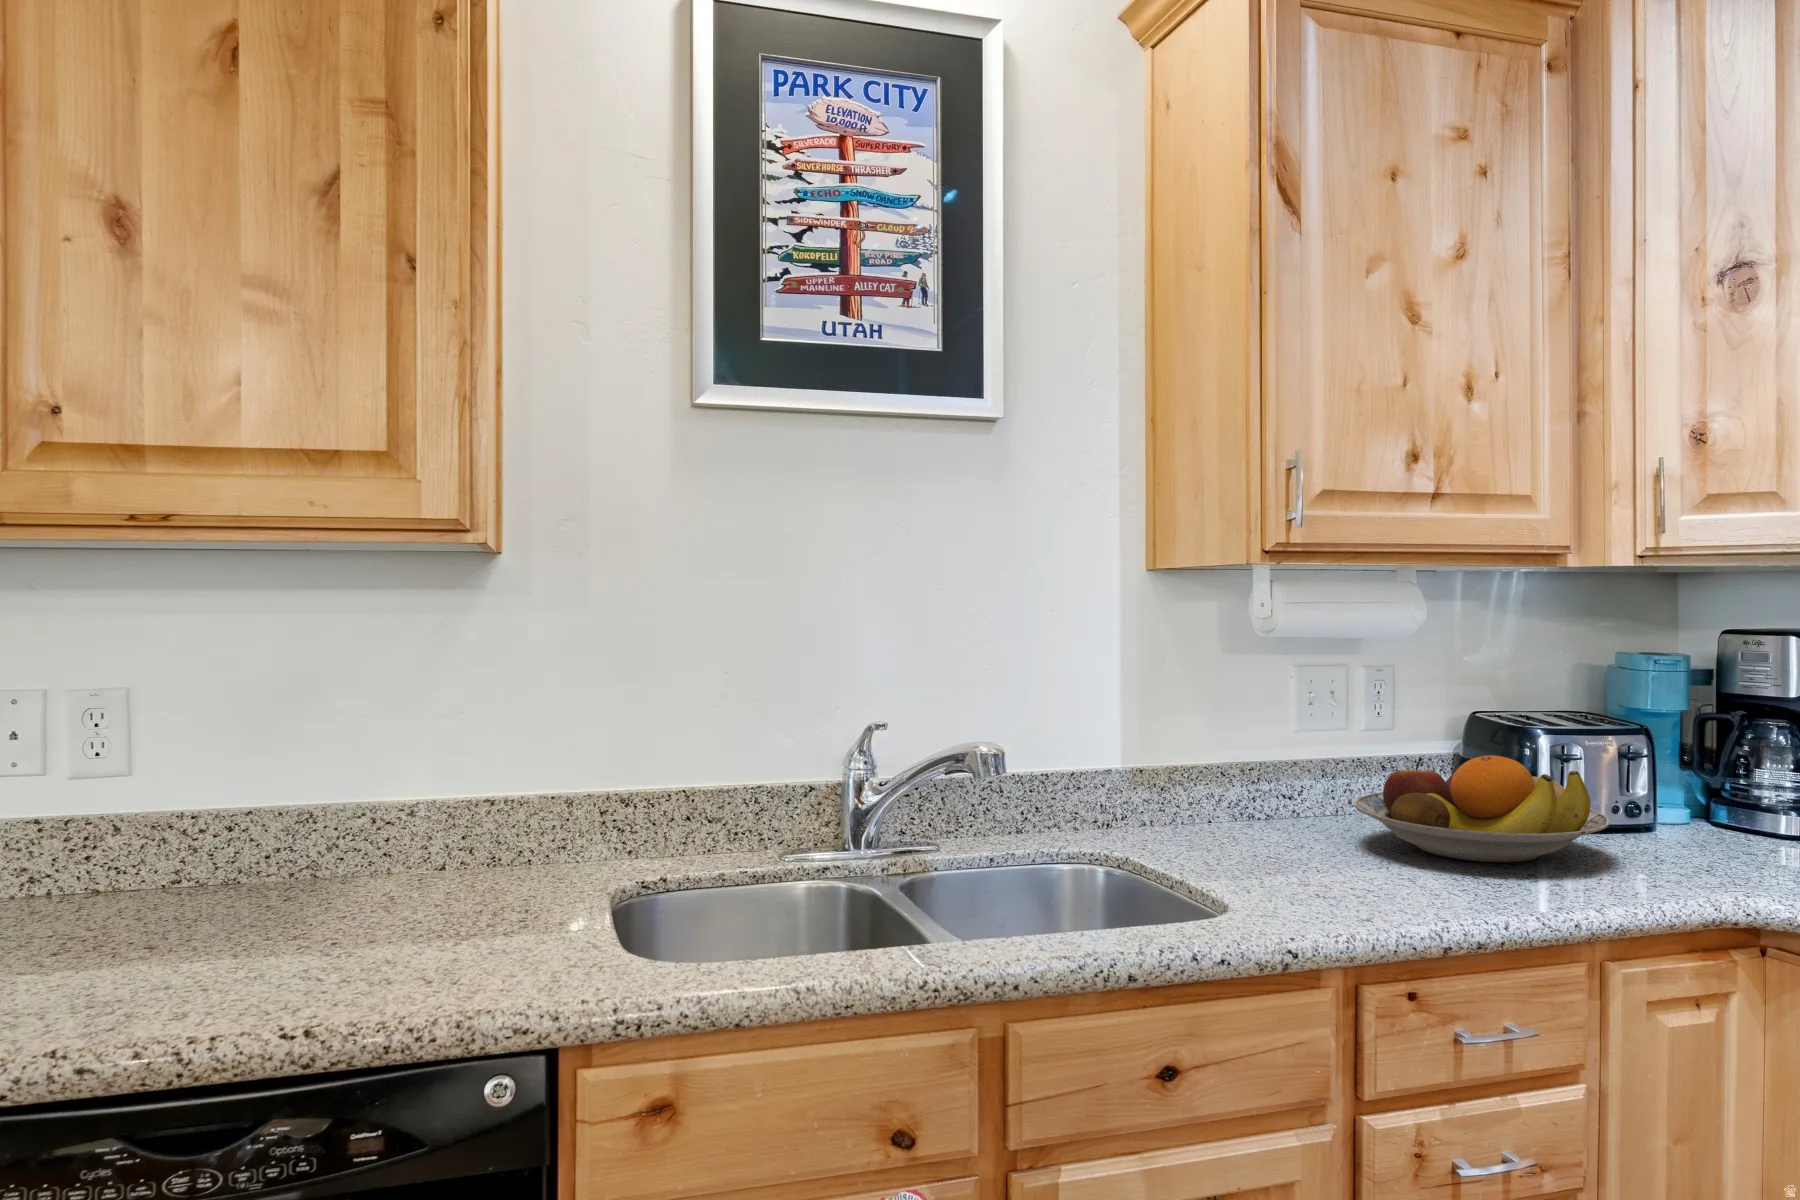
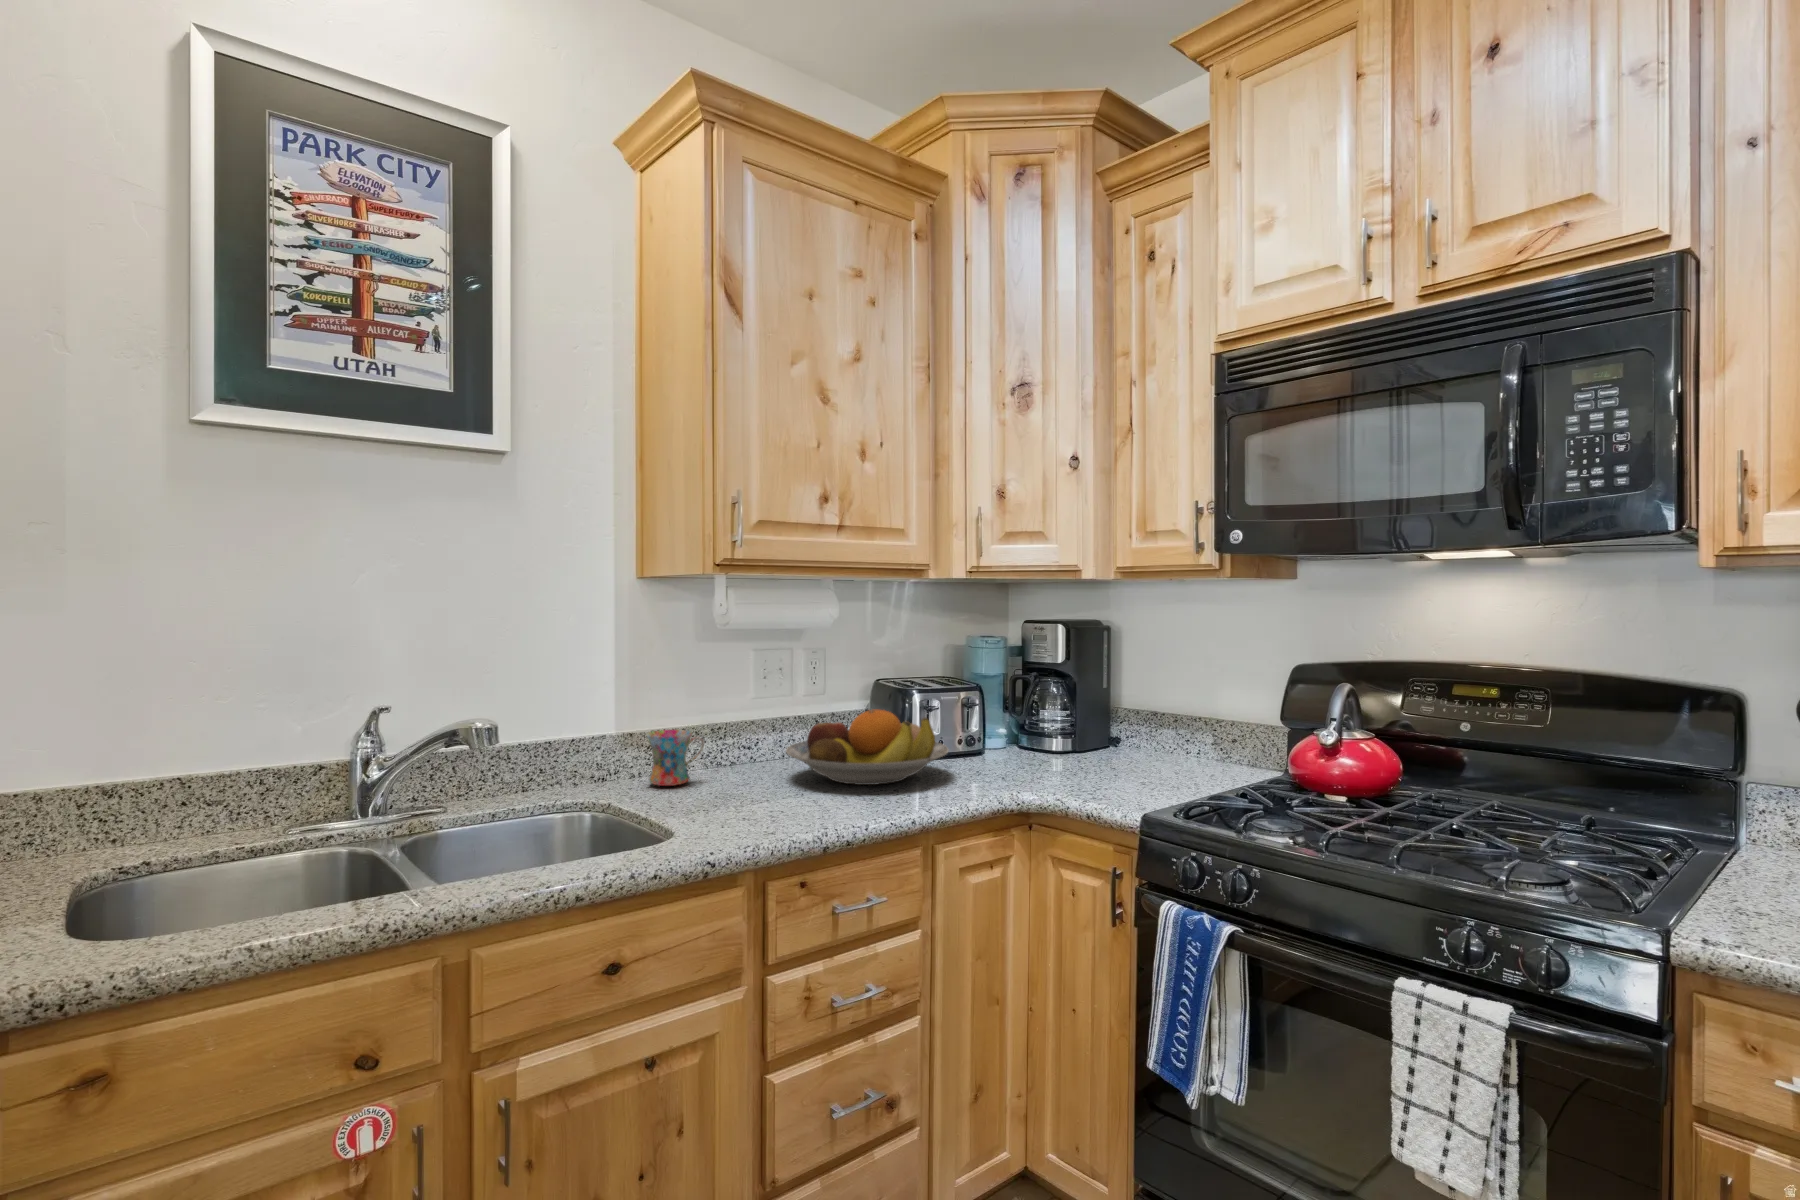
mug: none [1166,768,1240,841] -> present [647,730,704,786]

